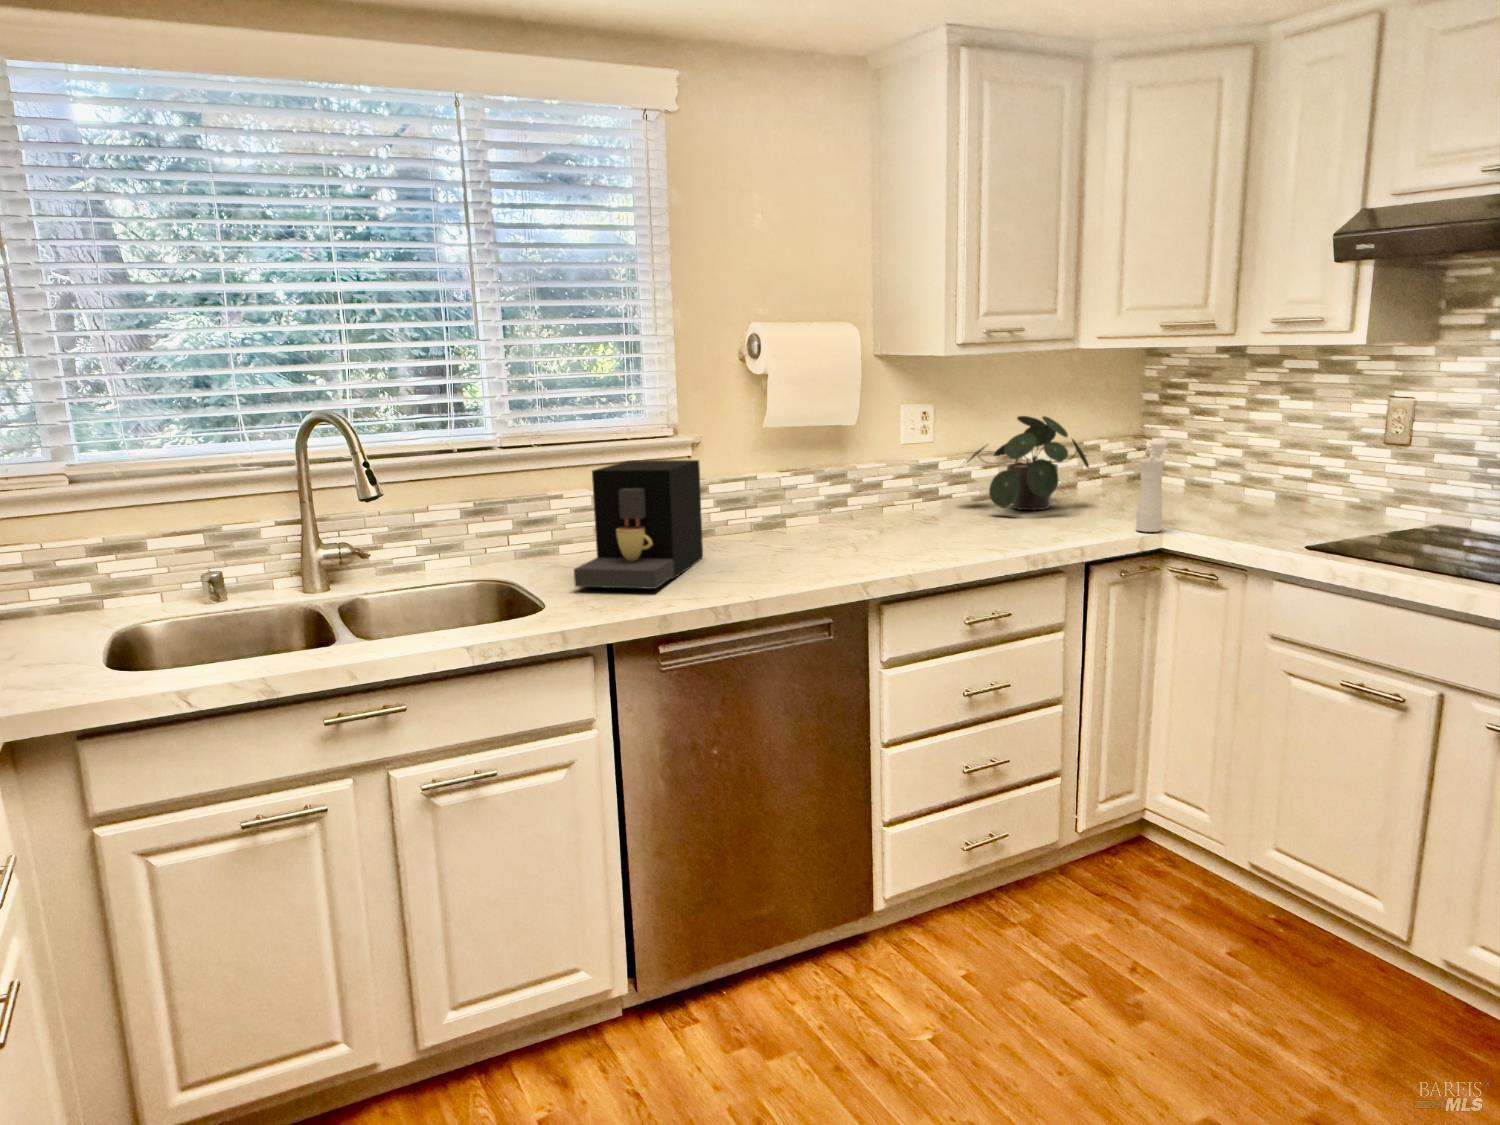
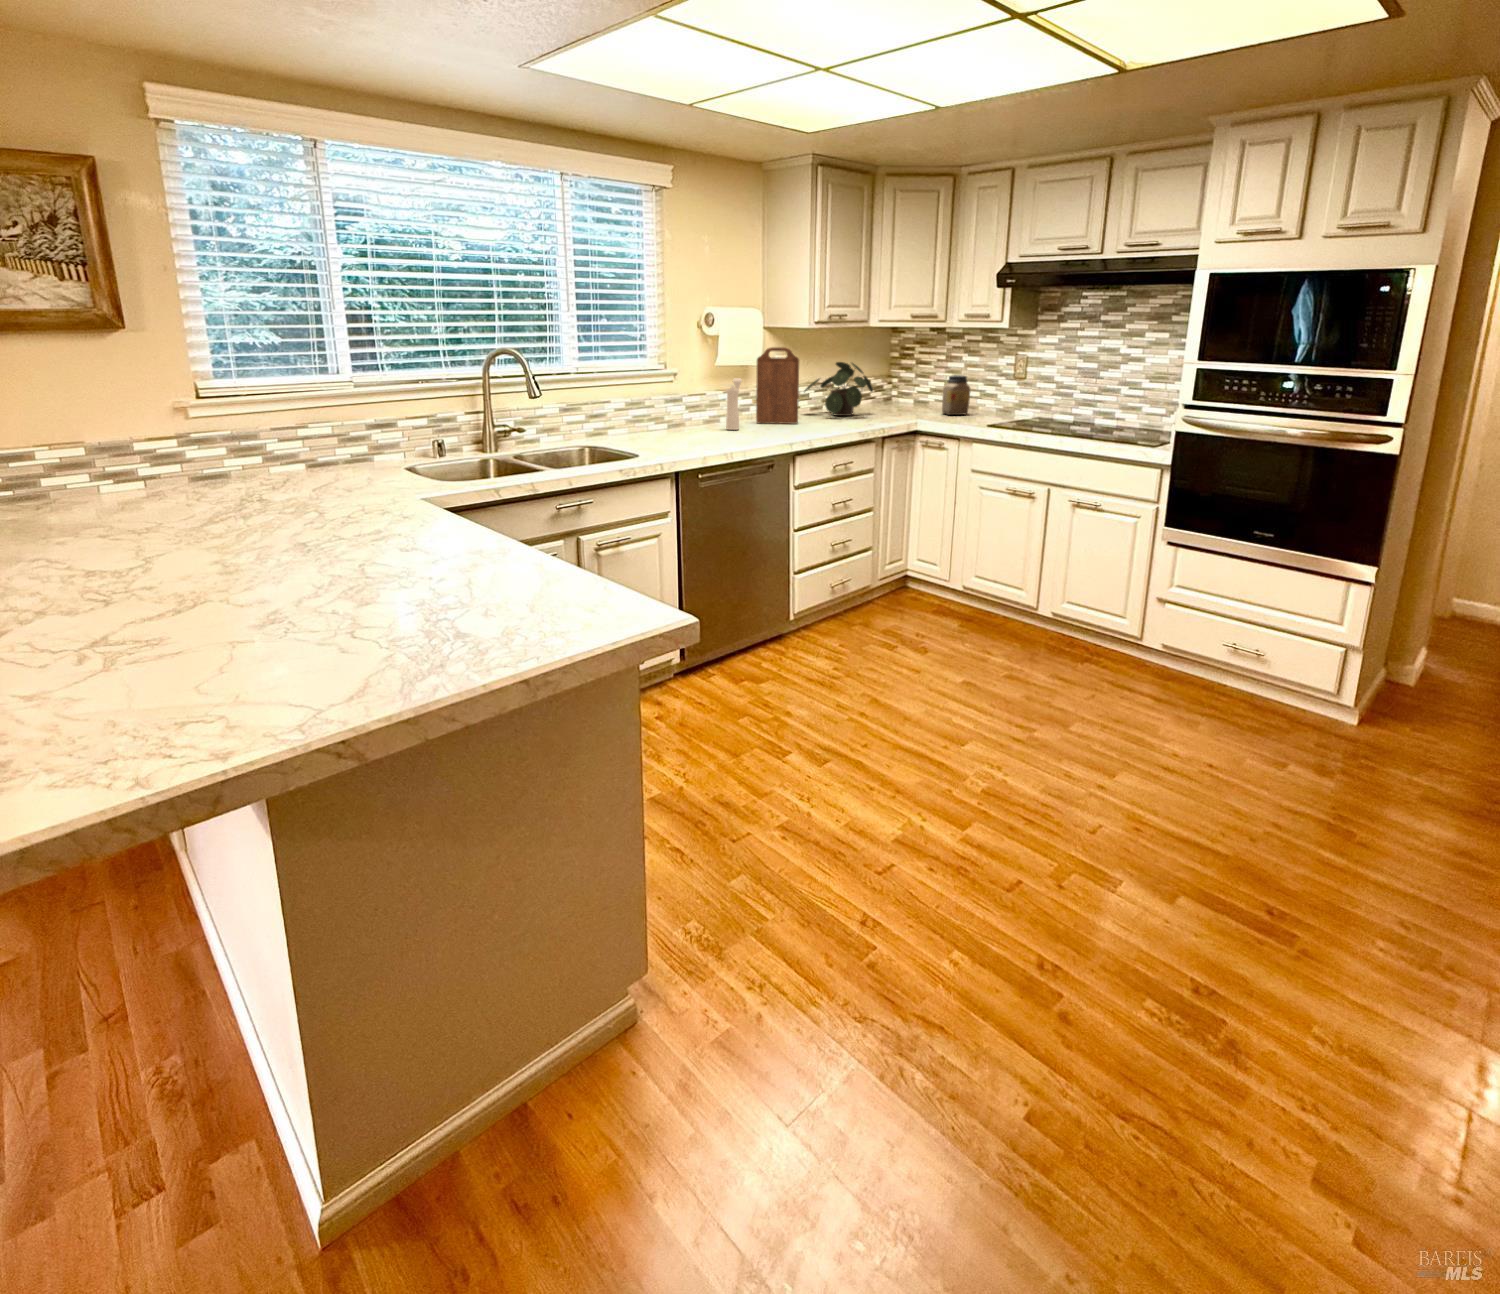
cutting board: none [849,395,924,529] -> present [756,347,799,424]
jar: none [1230,437,1289,512] -> present [942,375,970,415]
pepper mill: present [1136,438,1168,532] -> present [726,378,742,430]
coffee maker: present [574,460,703,589] -> none [656,380,702,445]

